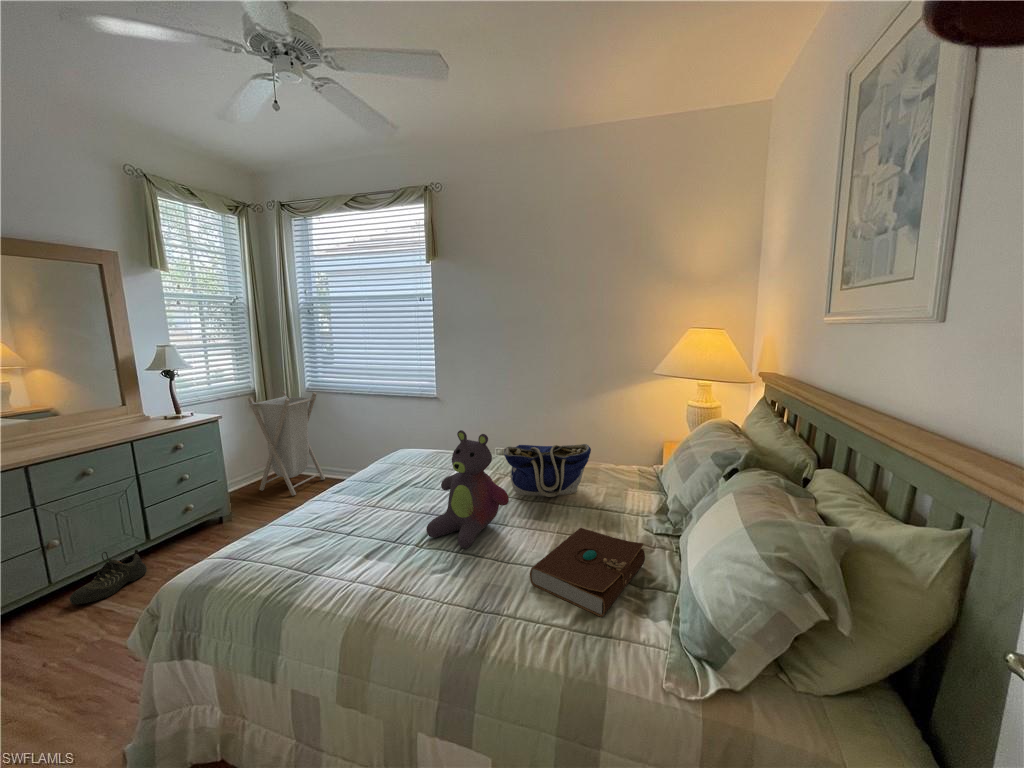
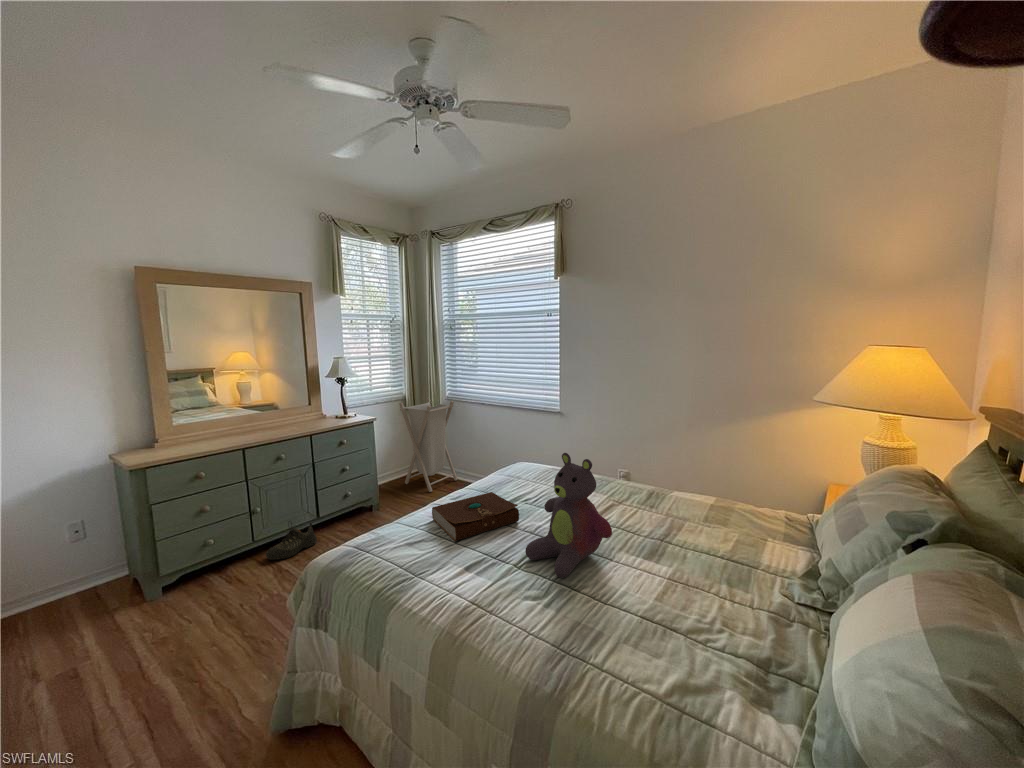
tote bag: present [503,444,591,497] -> none [613,472,717,534]
book: present [530,528,645,617] -> present [432,492,519,541]

